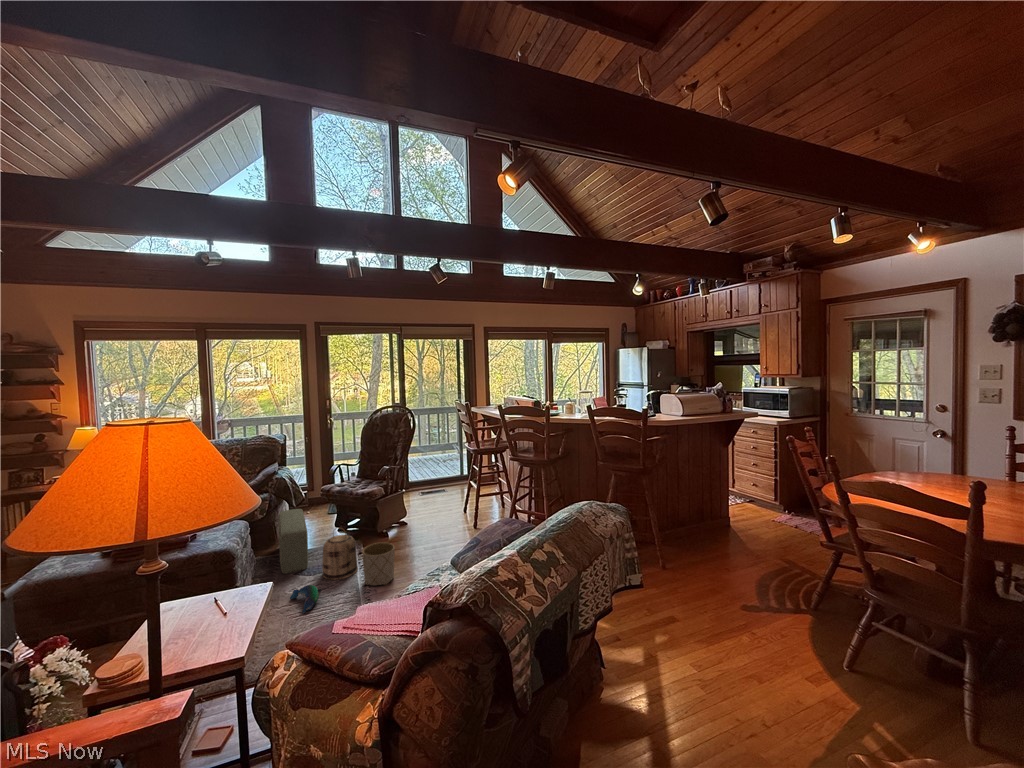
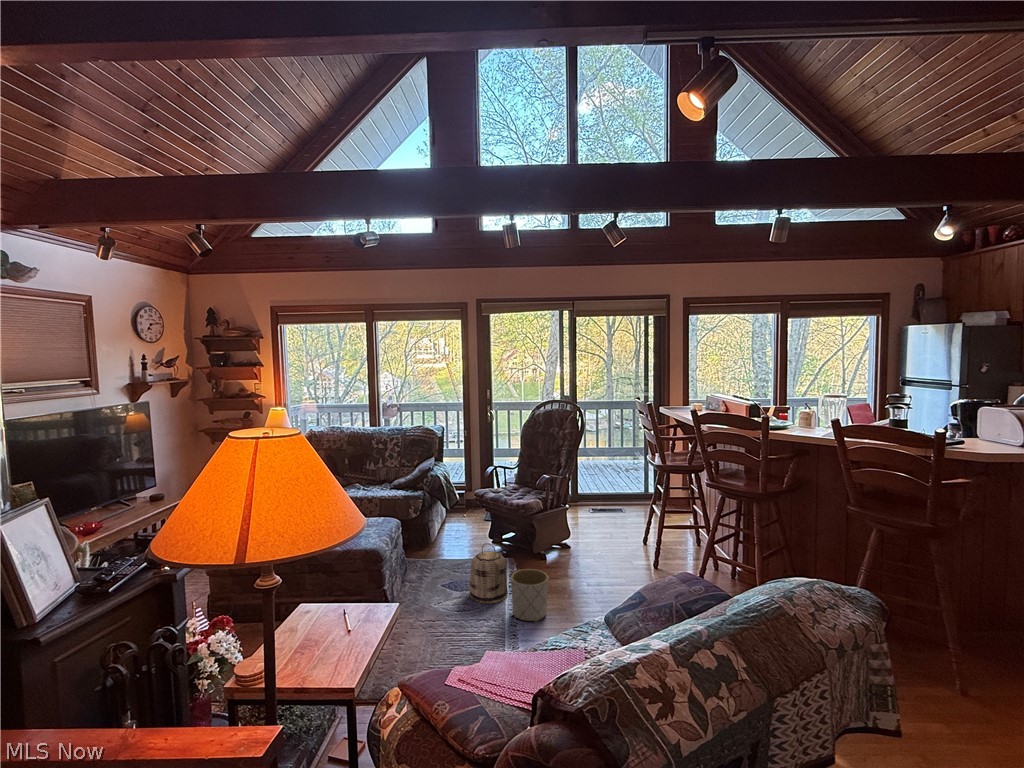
pouf: present [278,509,308,574] -> none [429,512,457,584]
plush toy: present [290,585,321,614] -> none [434,604,465,636]

